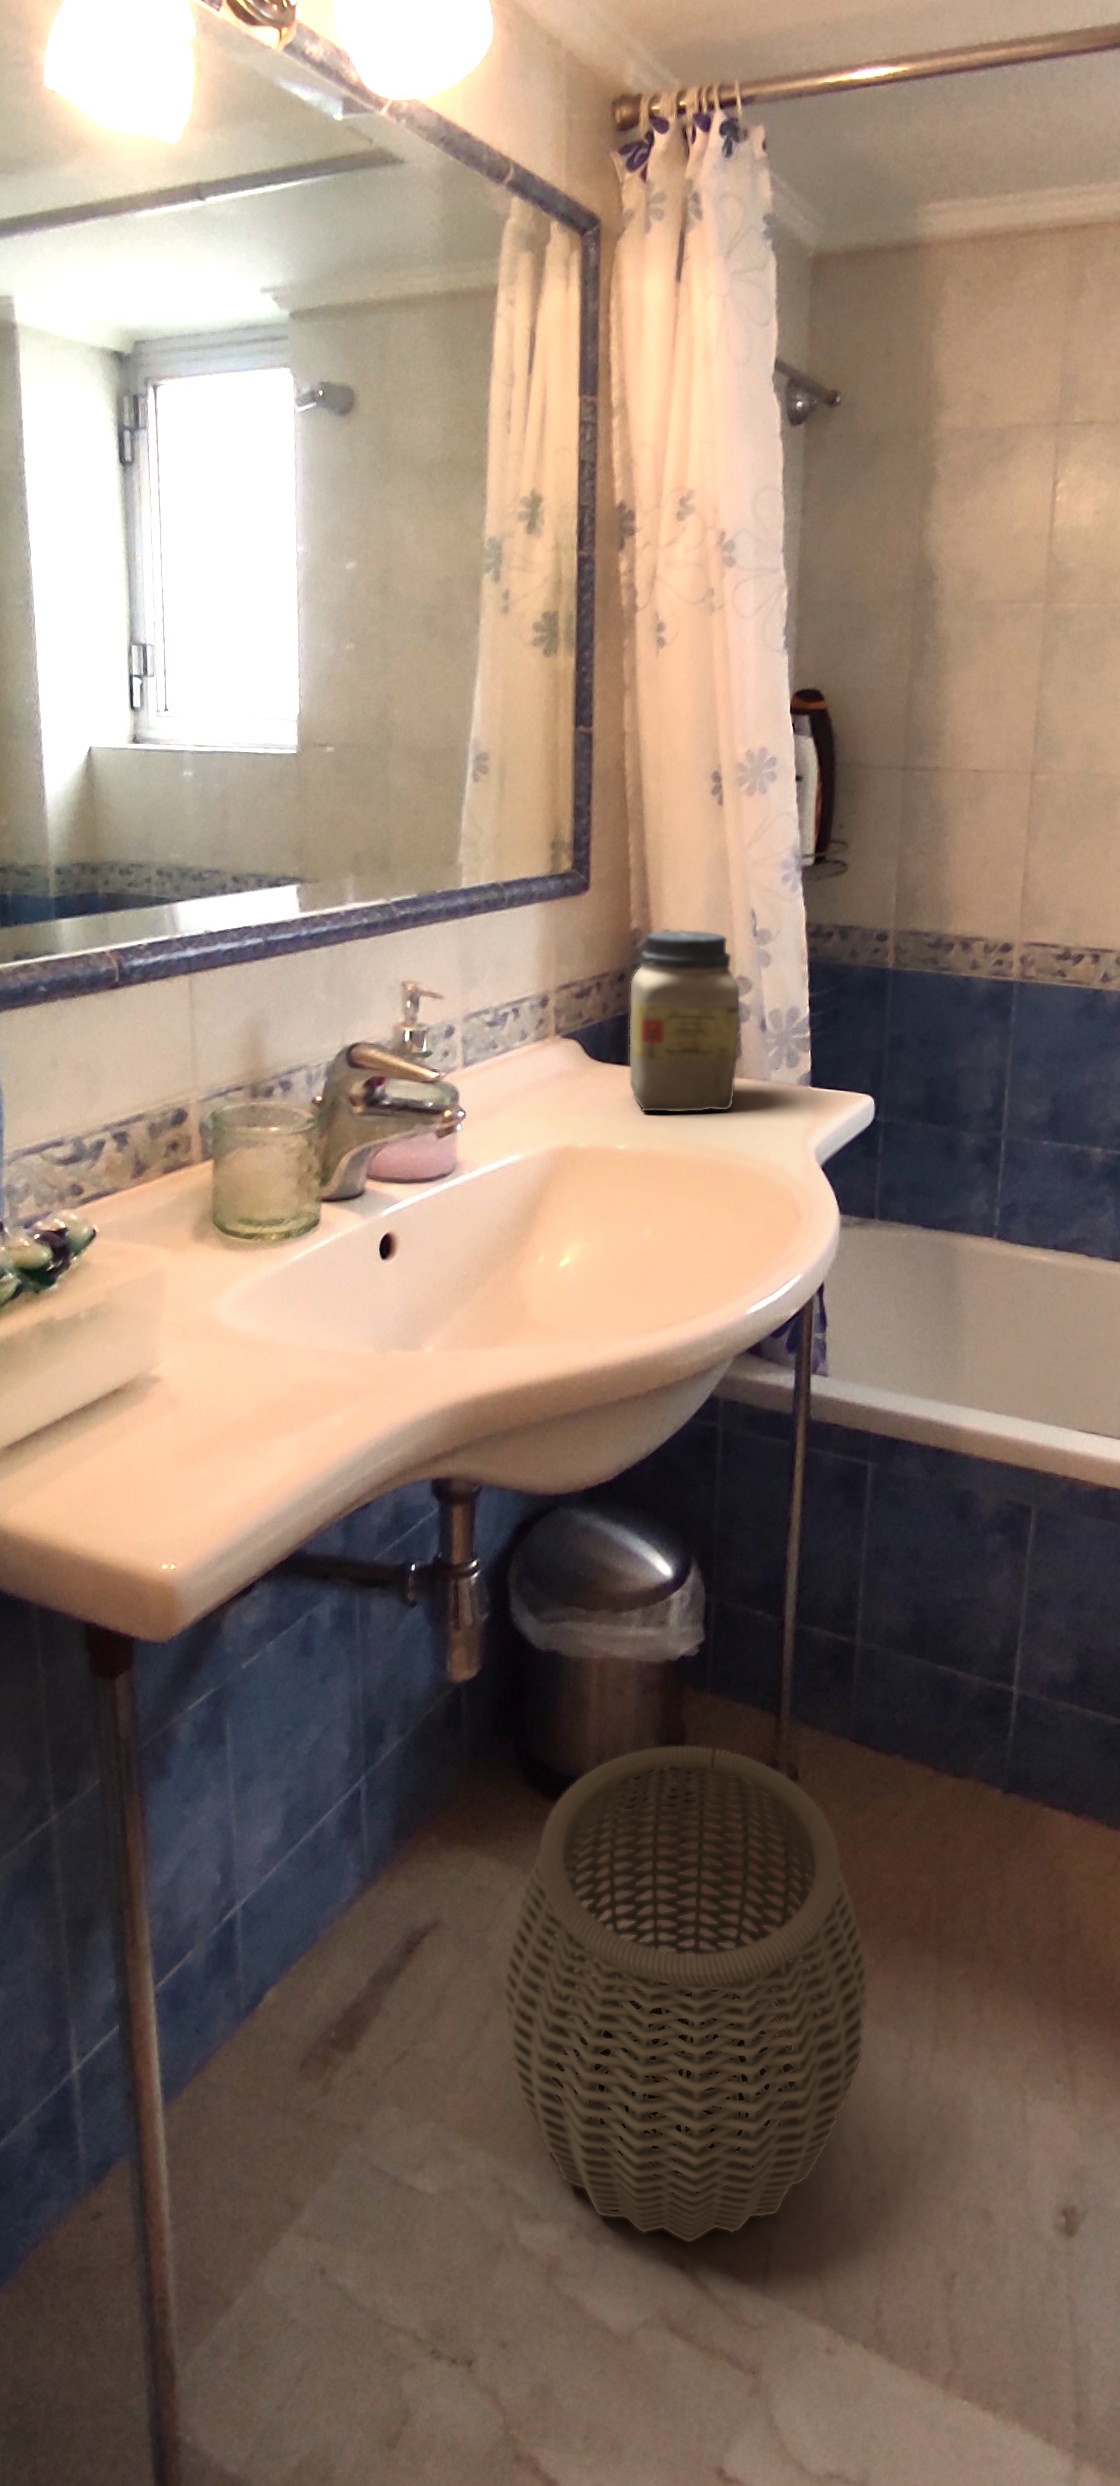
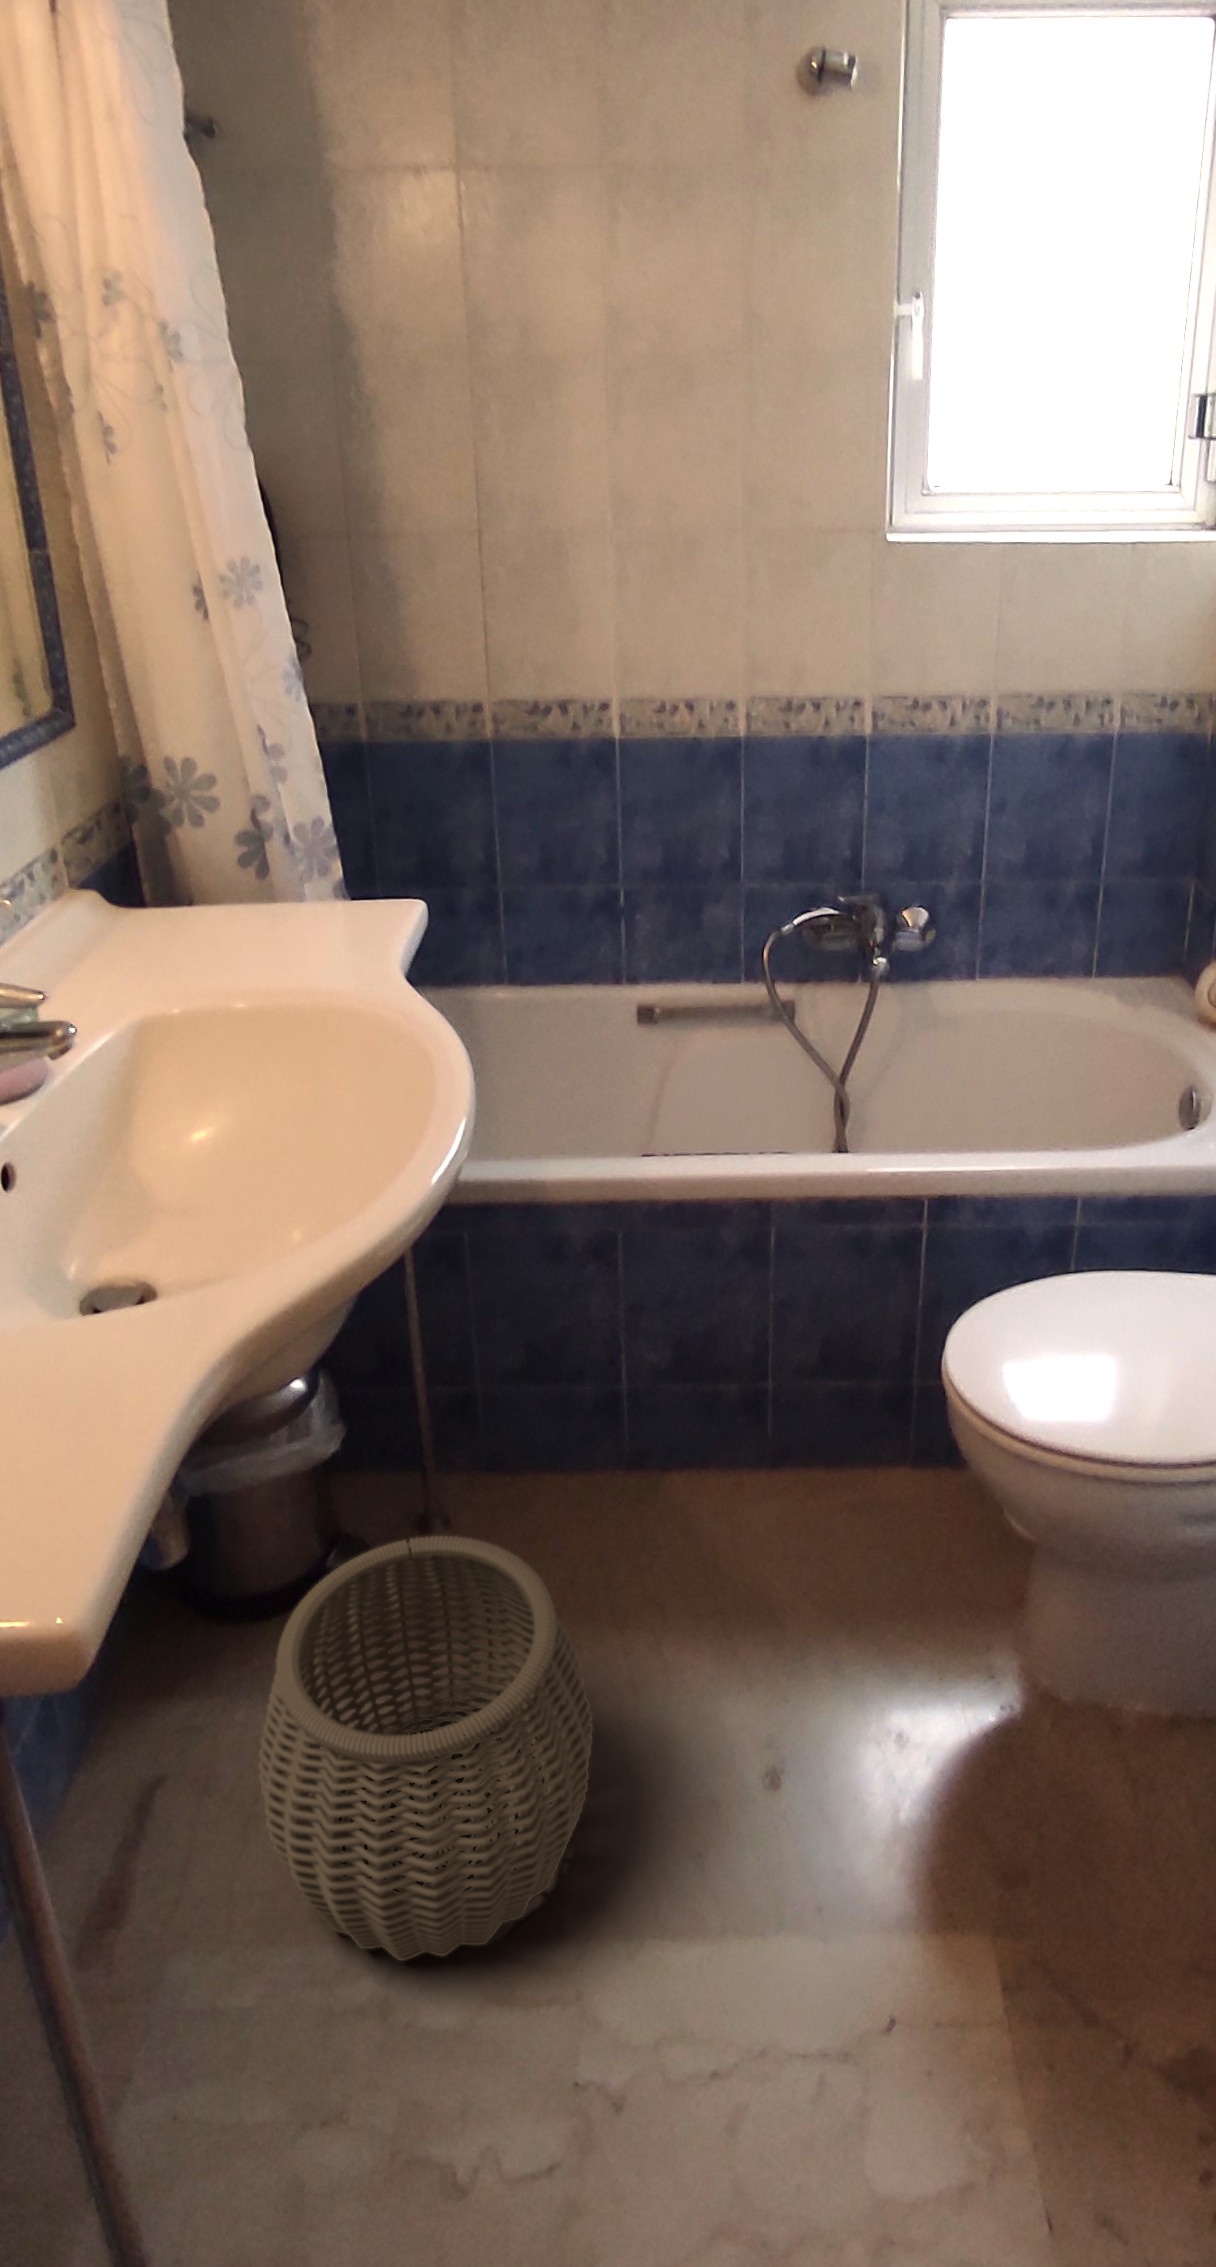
jar: present [630,931,739,1112] -> none [166,768,300,967]

